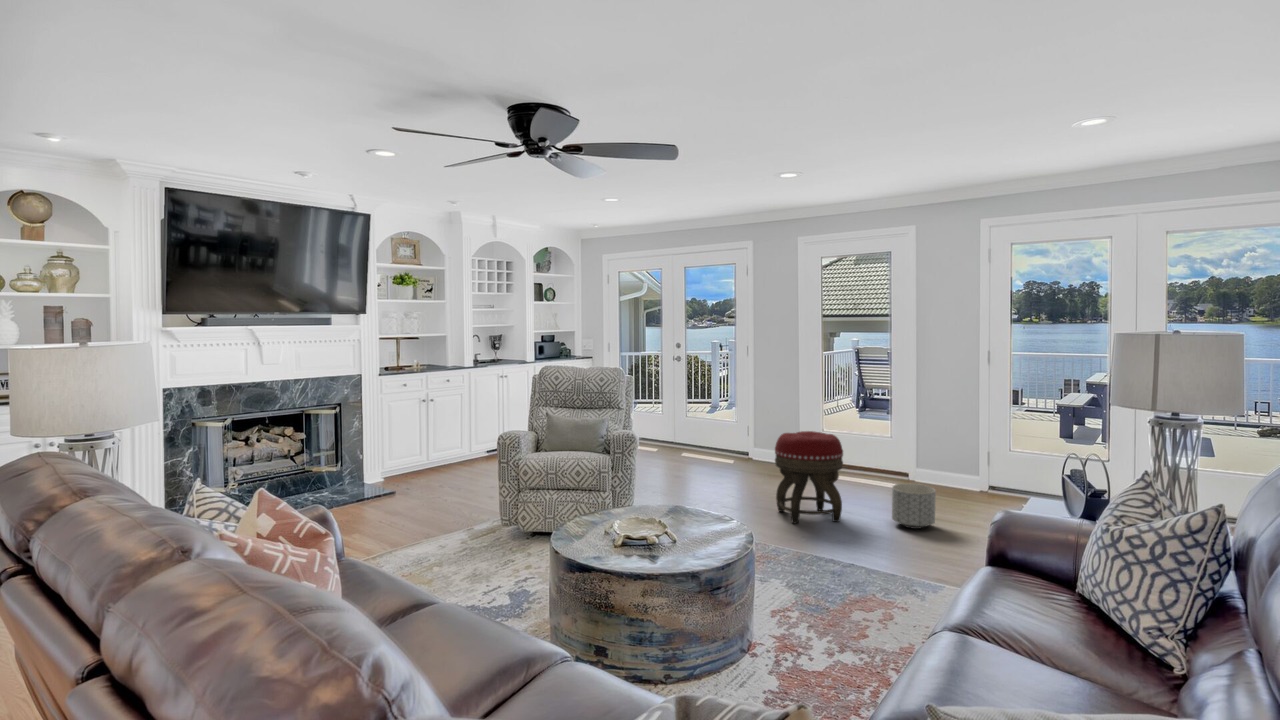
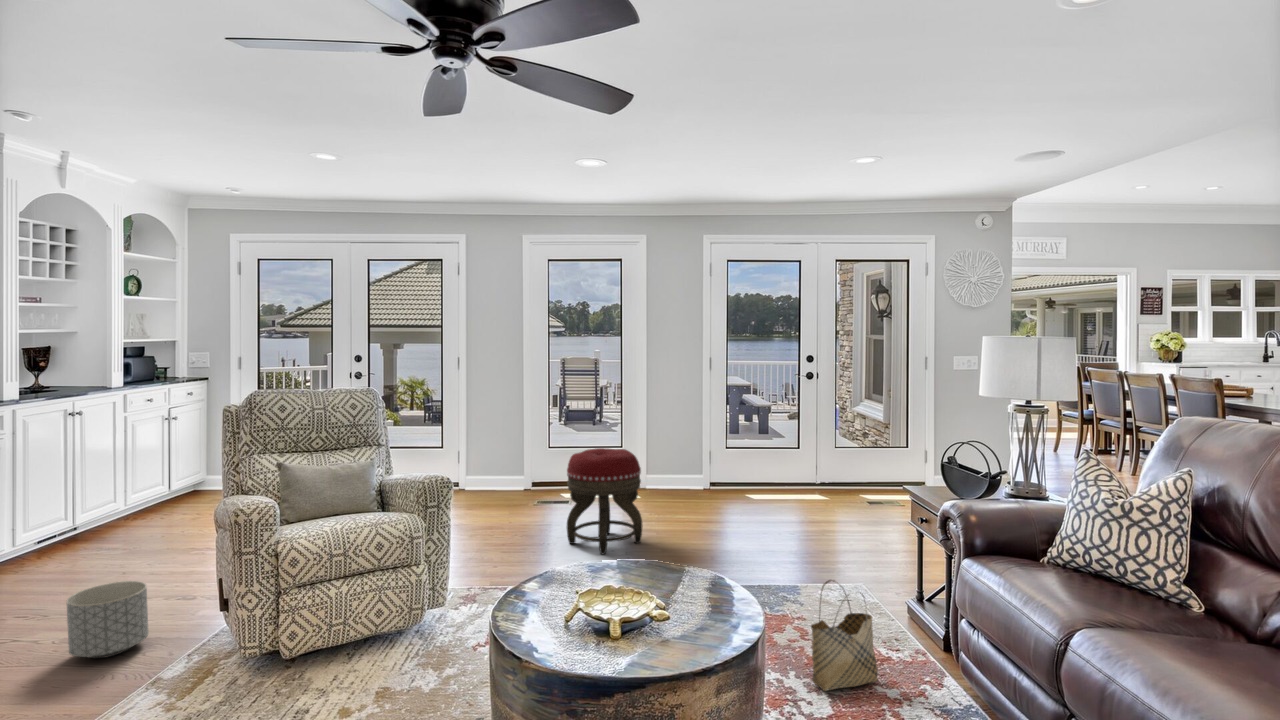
planter: present [892,484,936,529] -> present [66,581,149,658]
woven basket: none [813,557,883,658] -> present [811,580,878,691]

